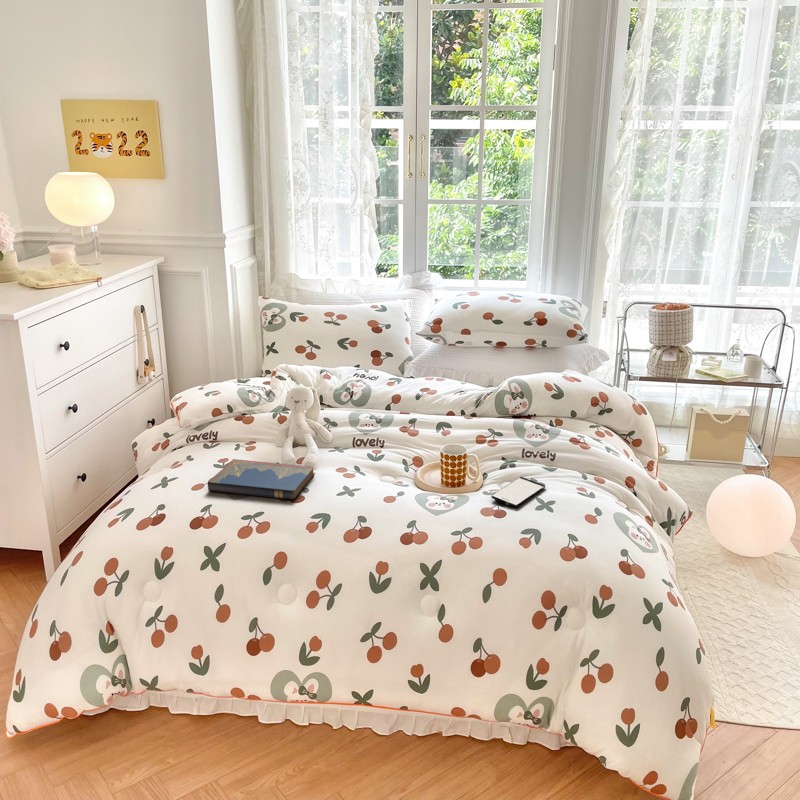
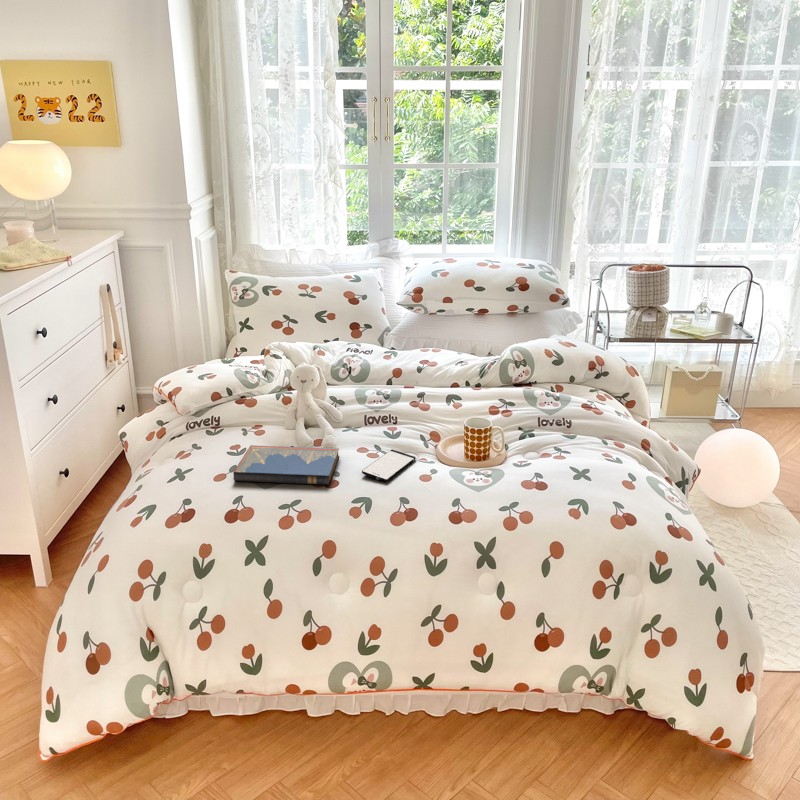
smartphone: present [491,477,545,507] -> present [362,449,416,481]

